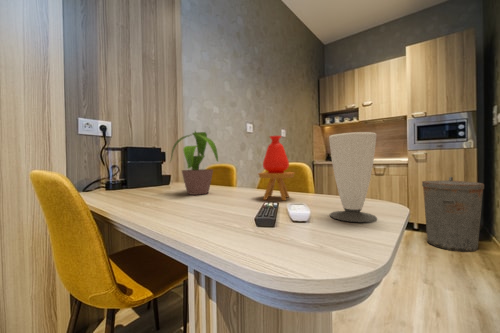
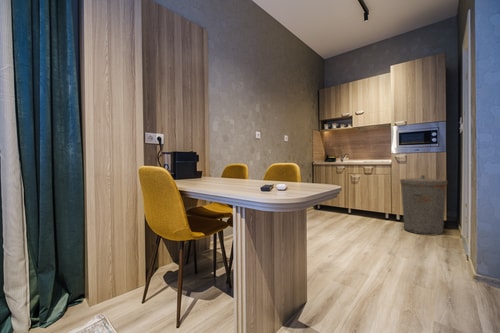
potted plant: present [171,131,218,195] -> none [207,141,243,182]
cup: present [329,132,377,222] -> none [300,146,323,190]
vase: present [258,136,294,200] -> none [264,145,286,184]

